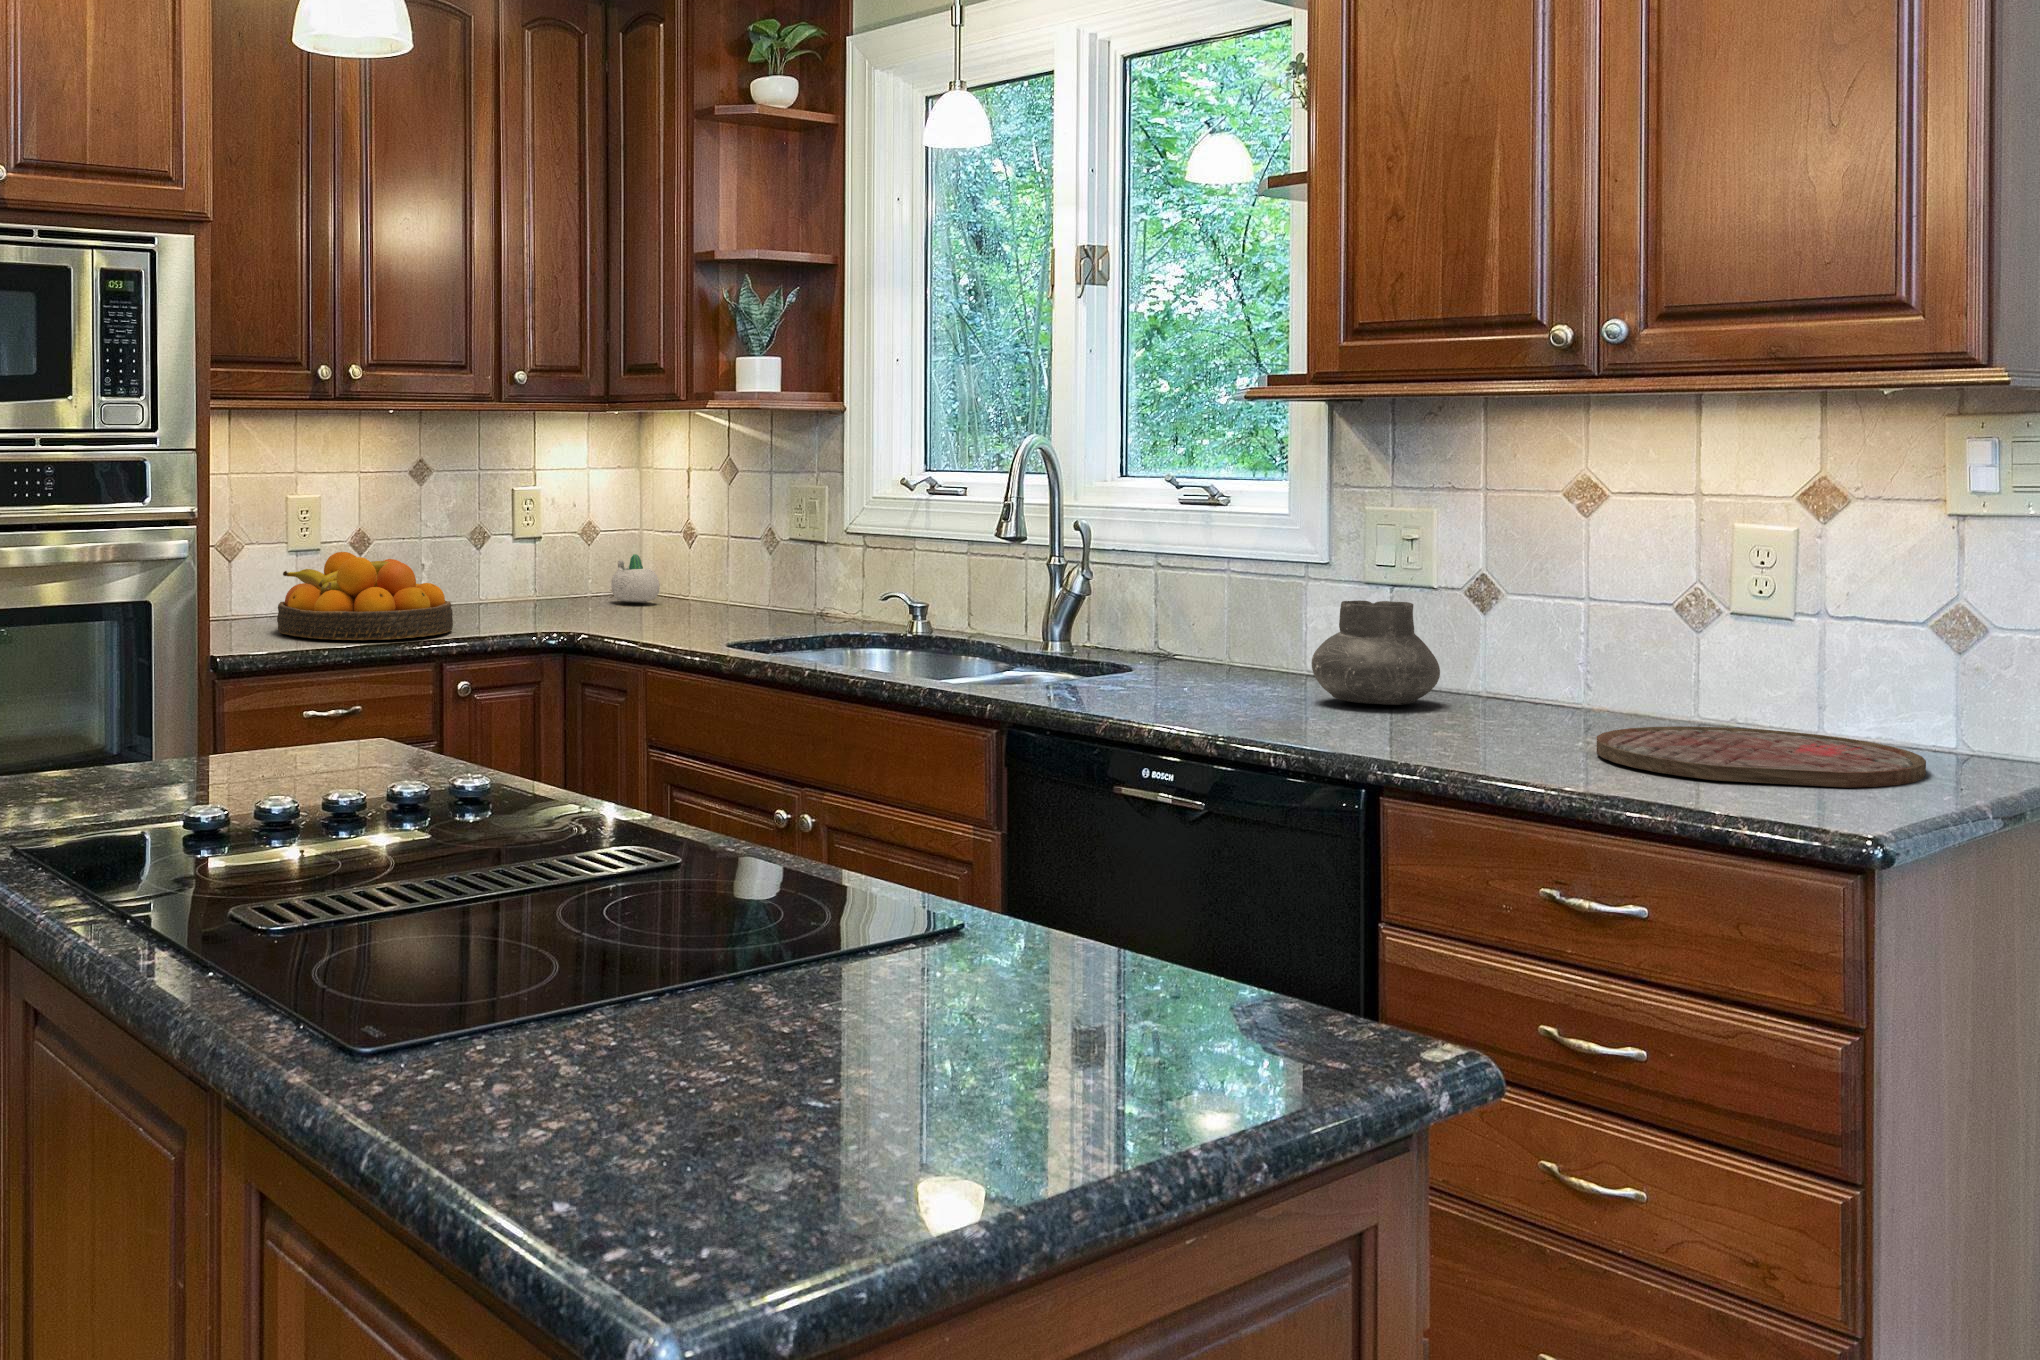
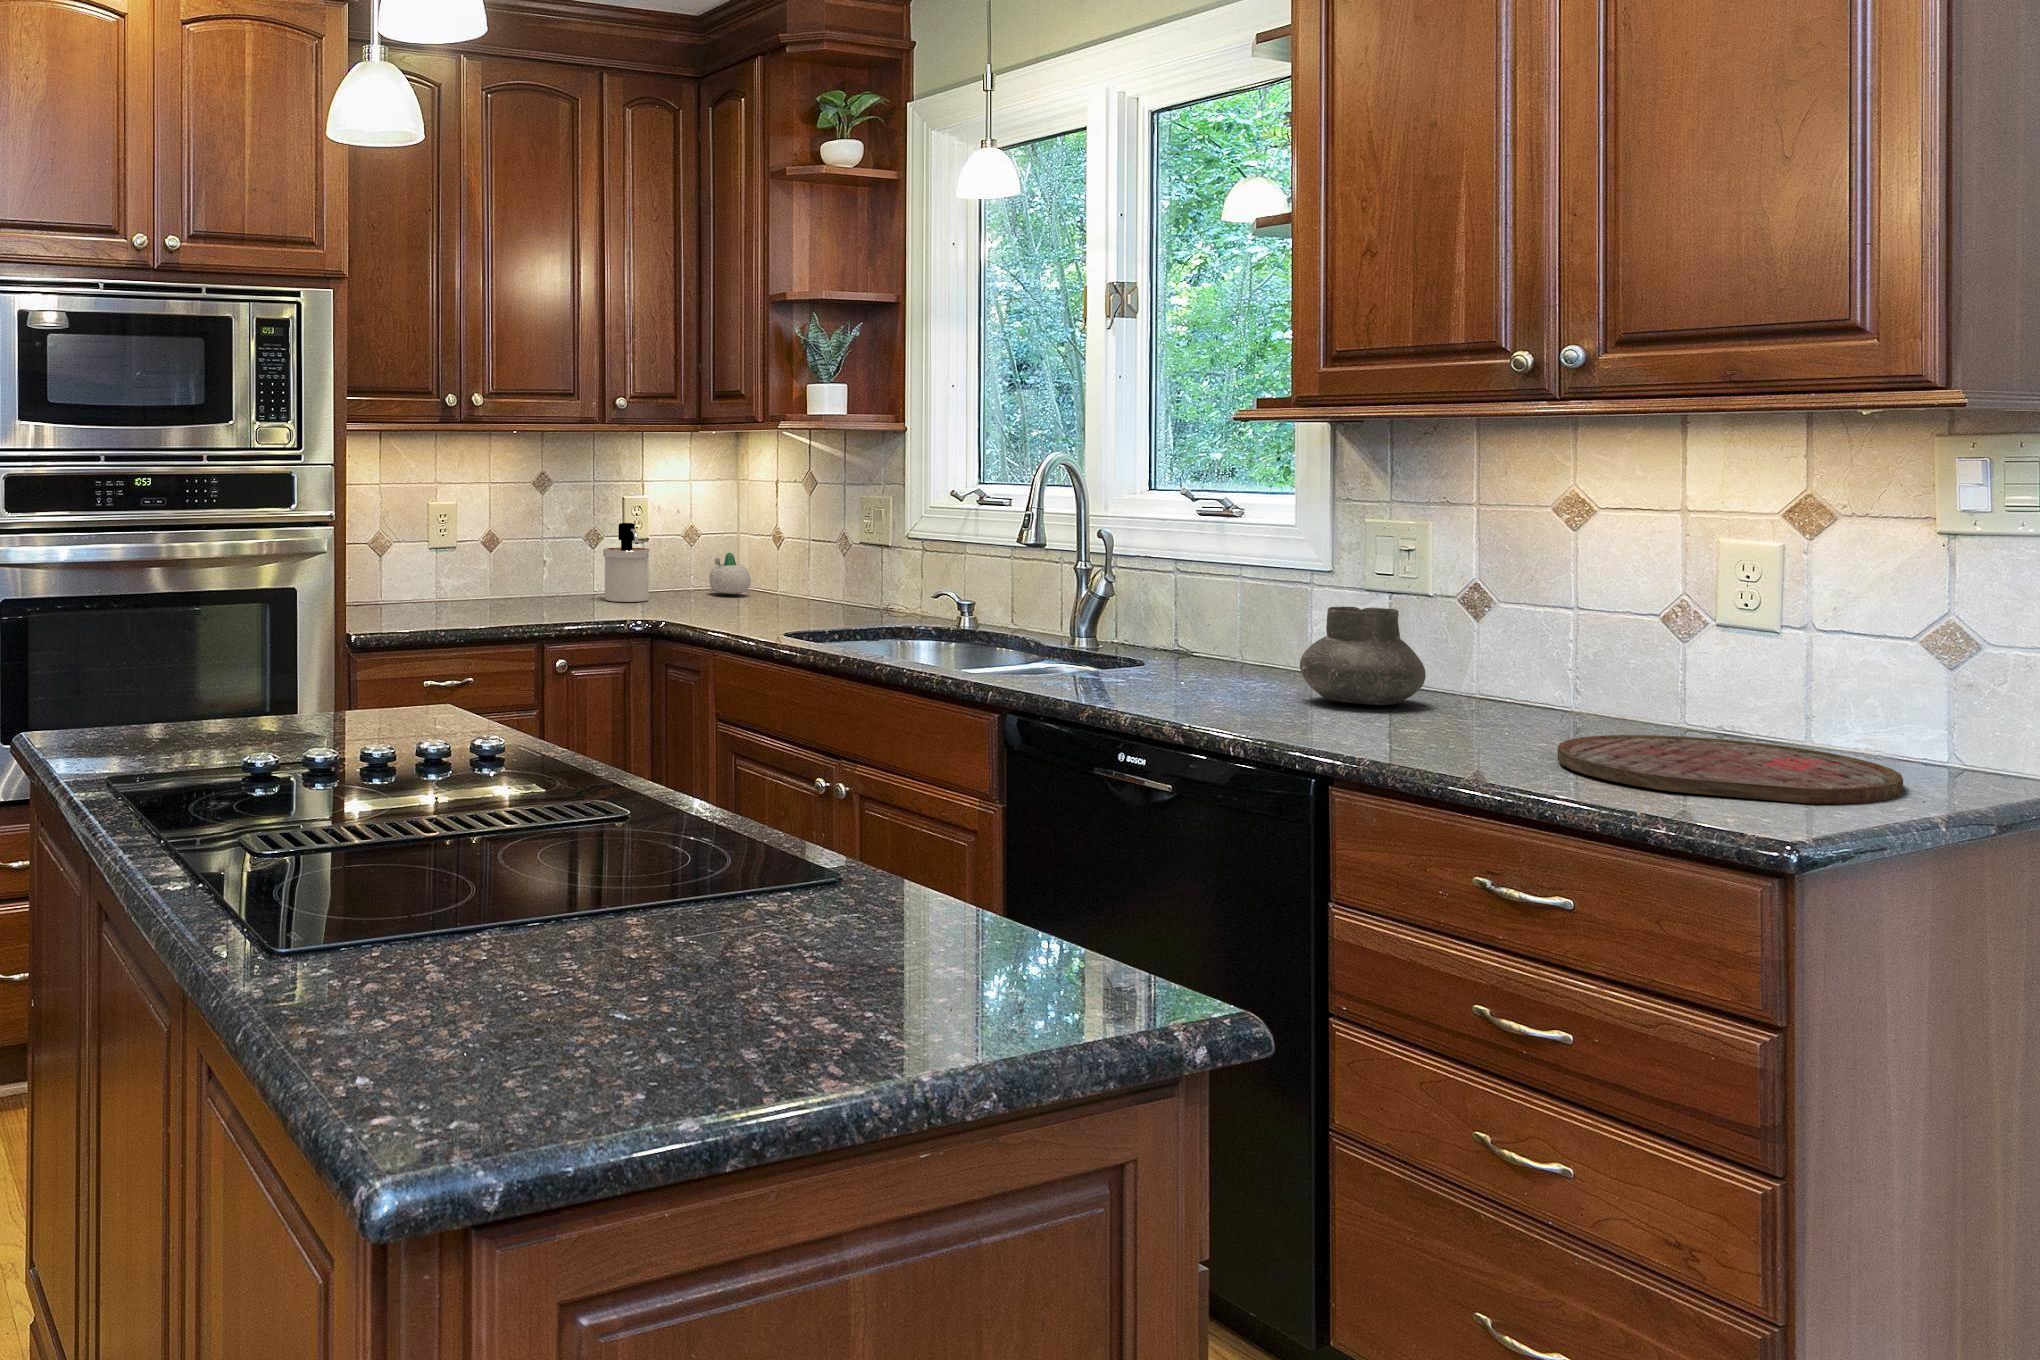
soap dispenser: none [491,520,547,613] -> present [603,523,650,602]
fruit bowl: present [277,552,453,640] -> none [416,549,562,624]

